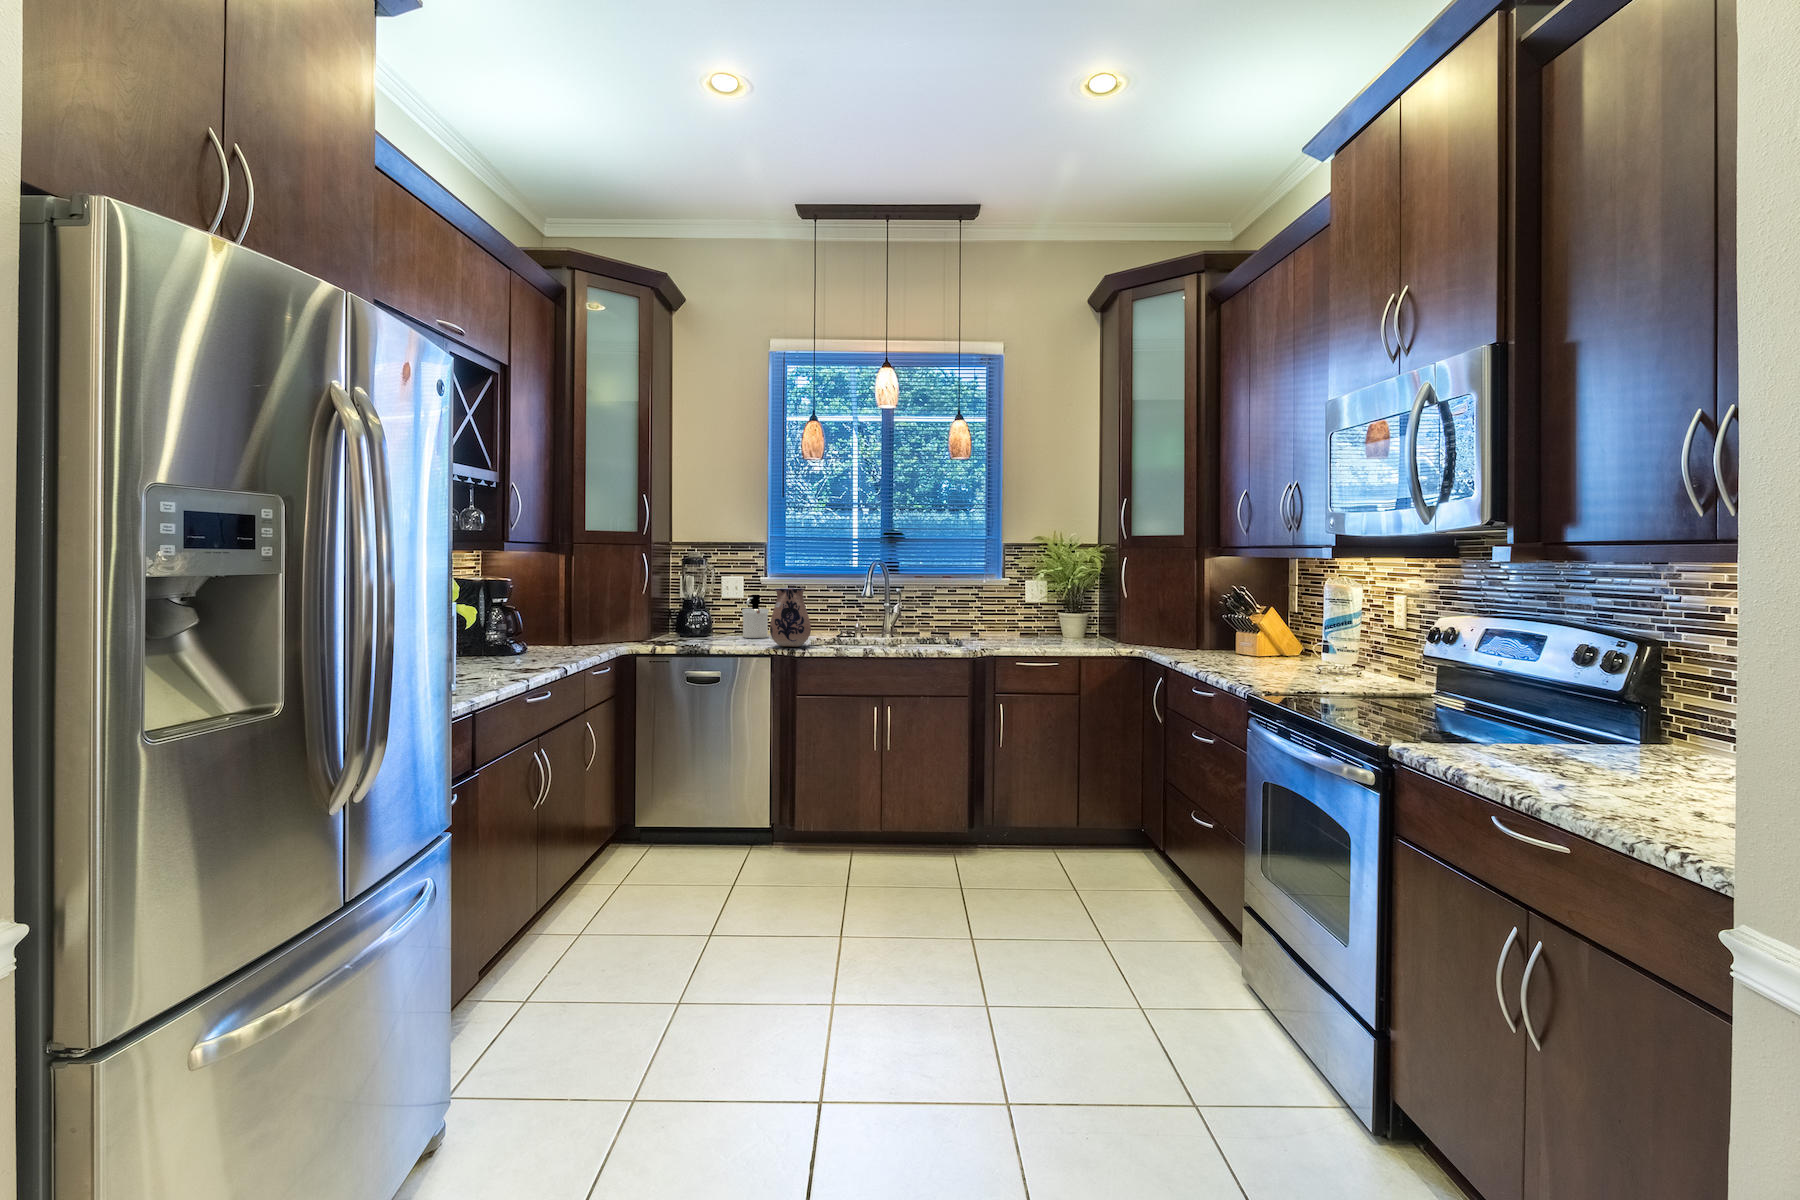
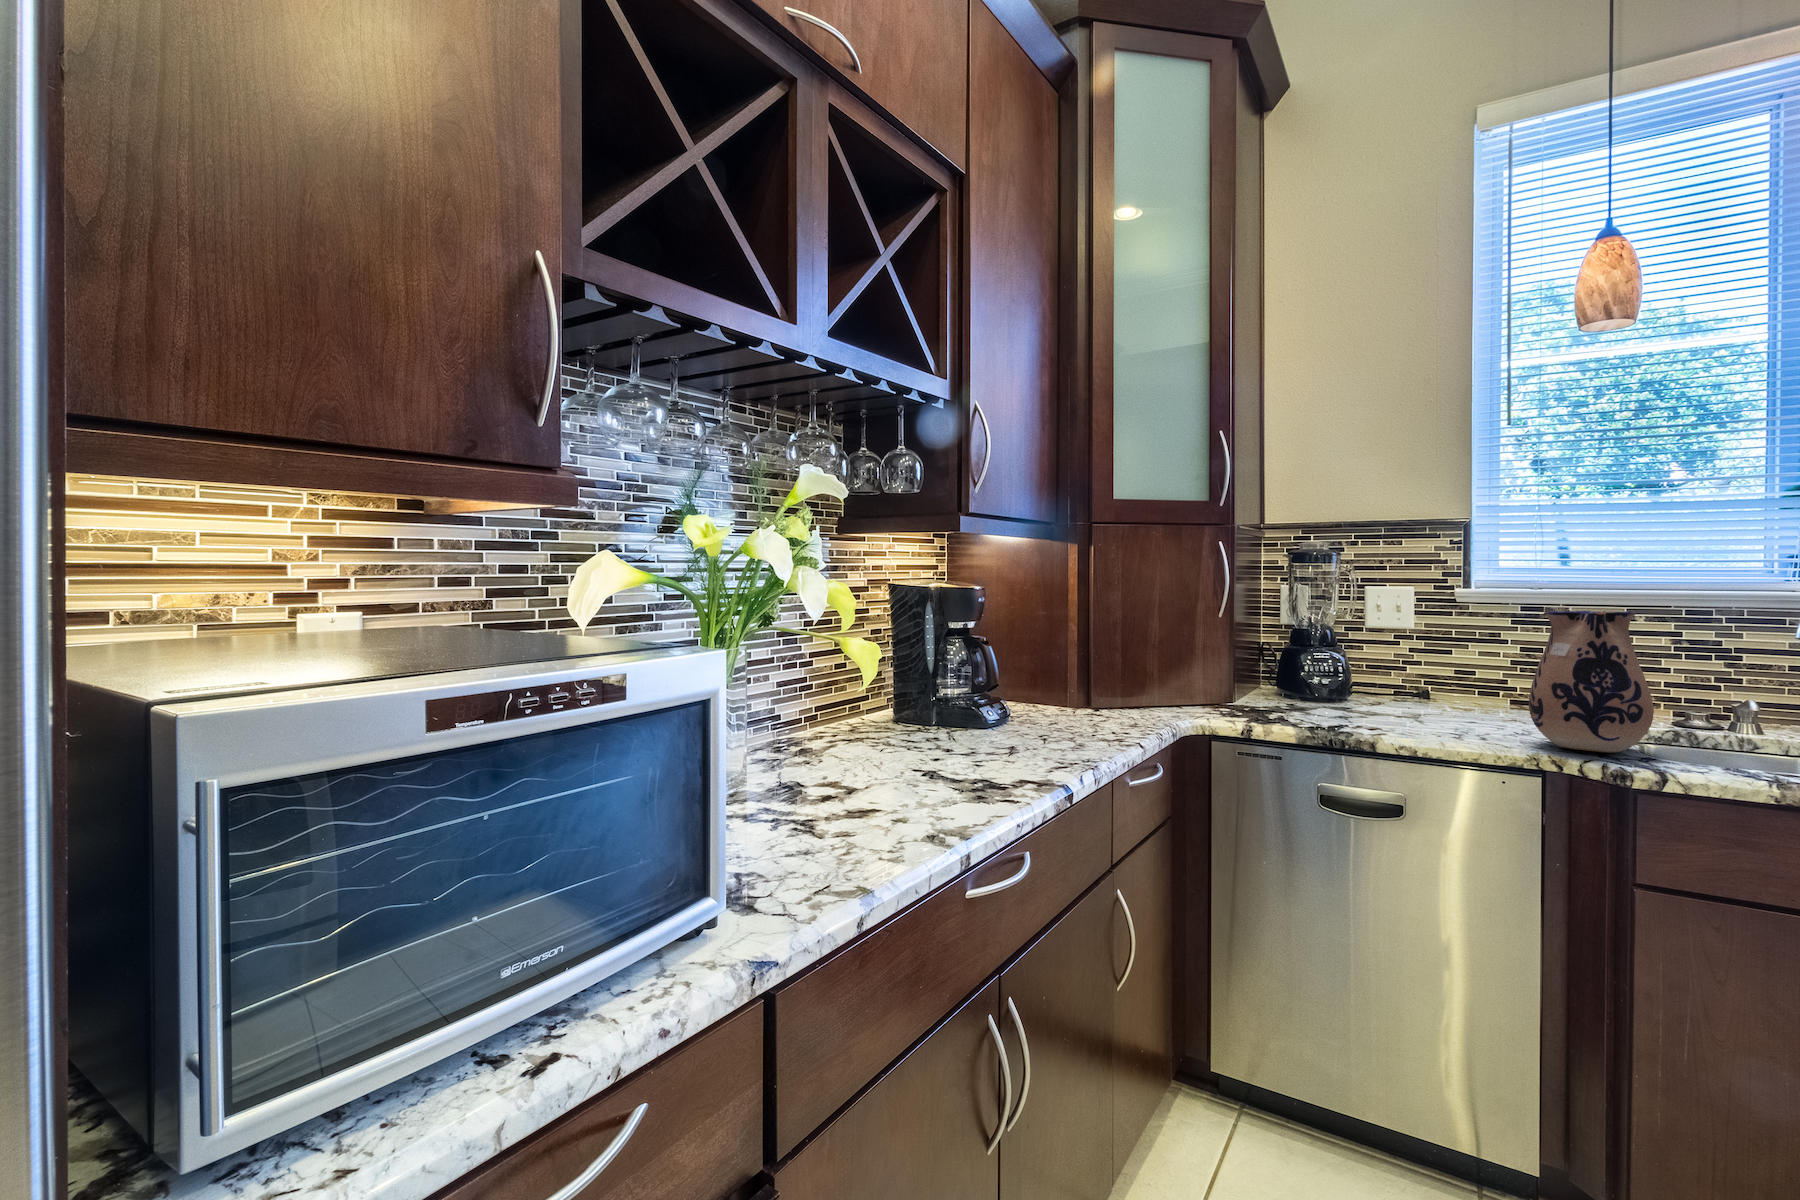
soap dispenser: present [742,595,769,638] -> none [1422,623,1487,715]

